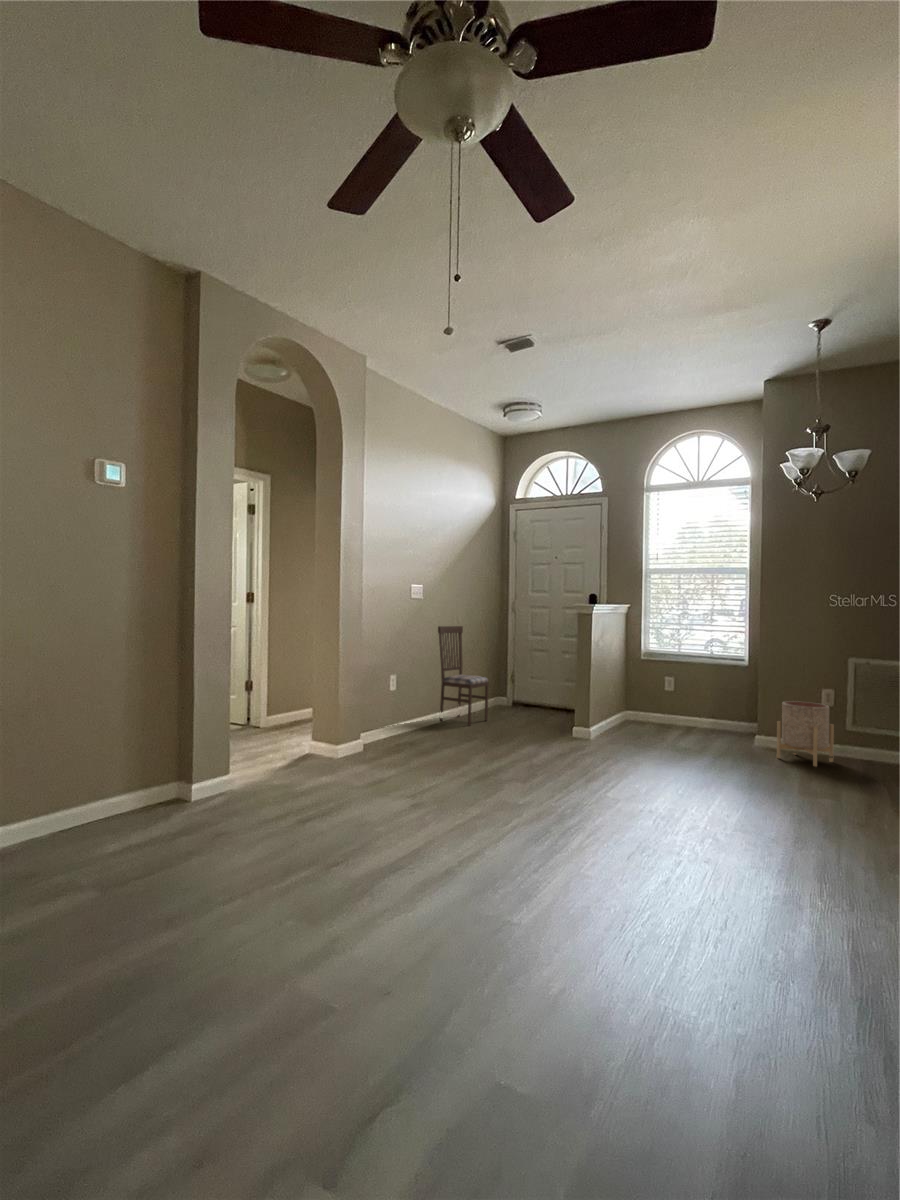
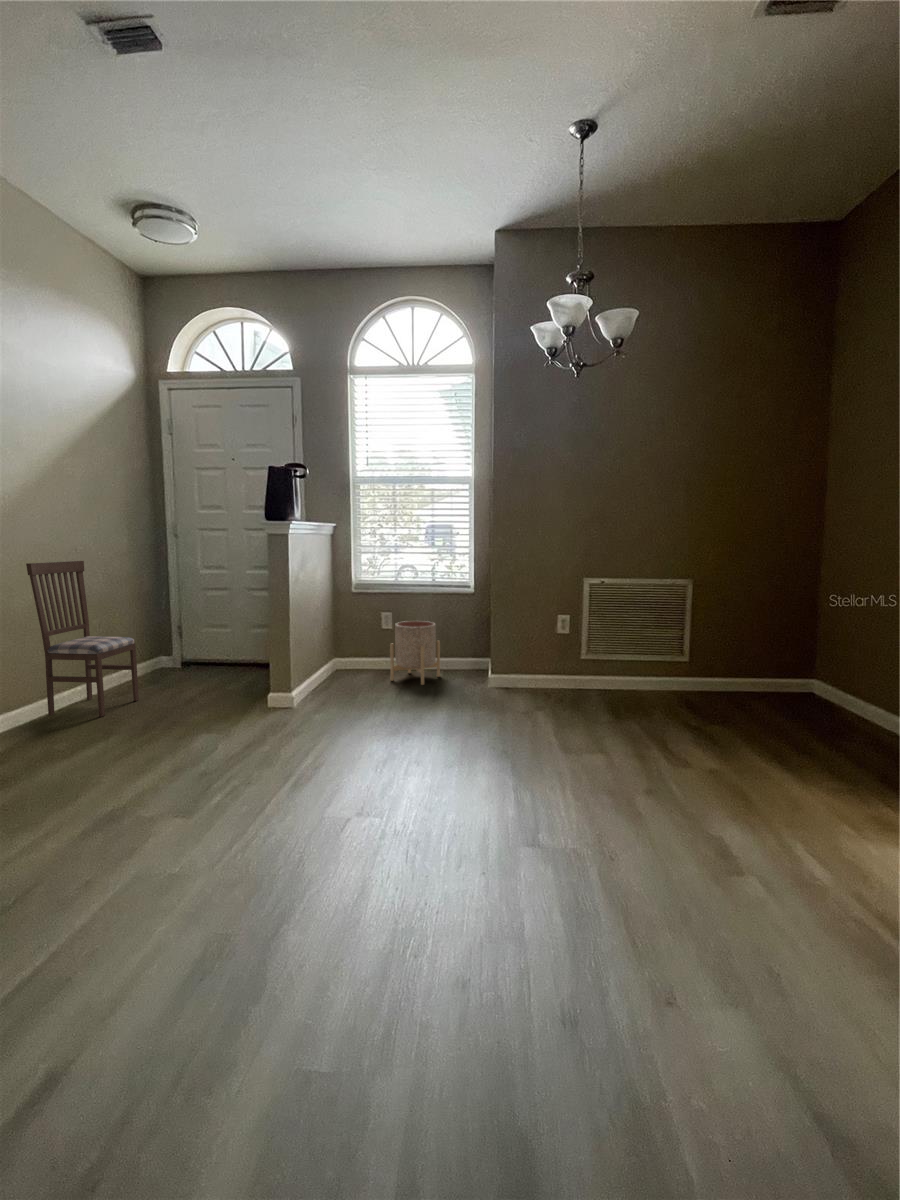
planter: present [777,701,834,767] -> present [390,621,440,685]

